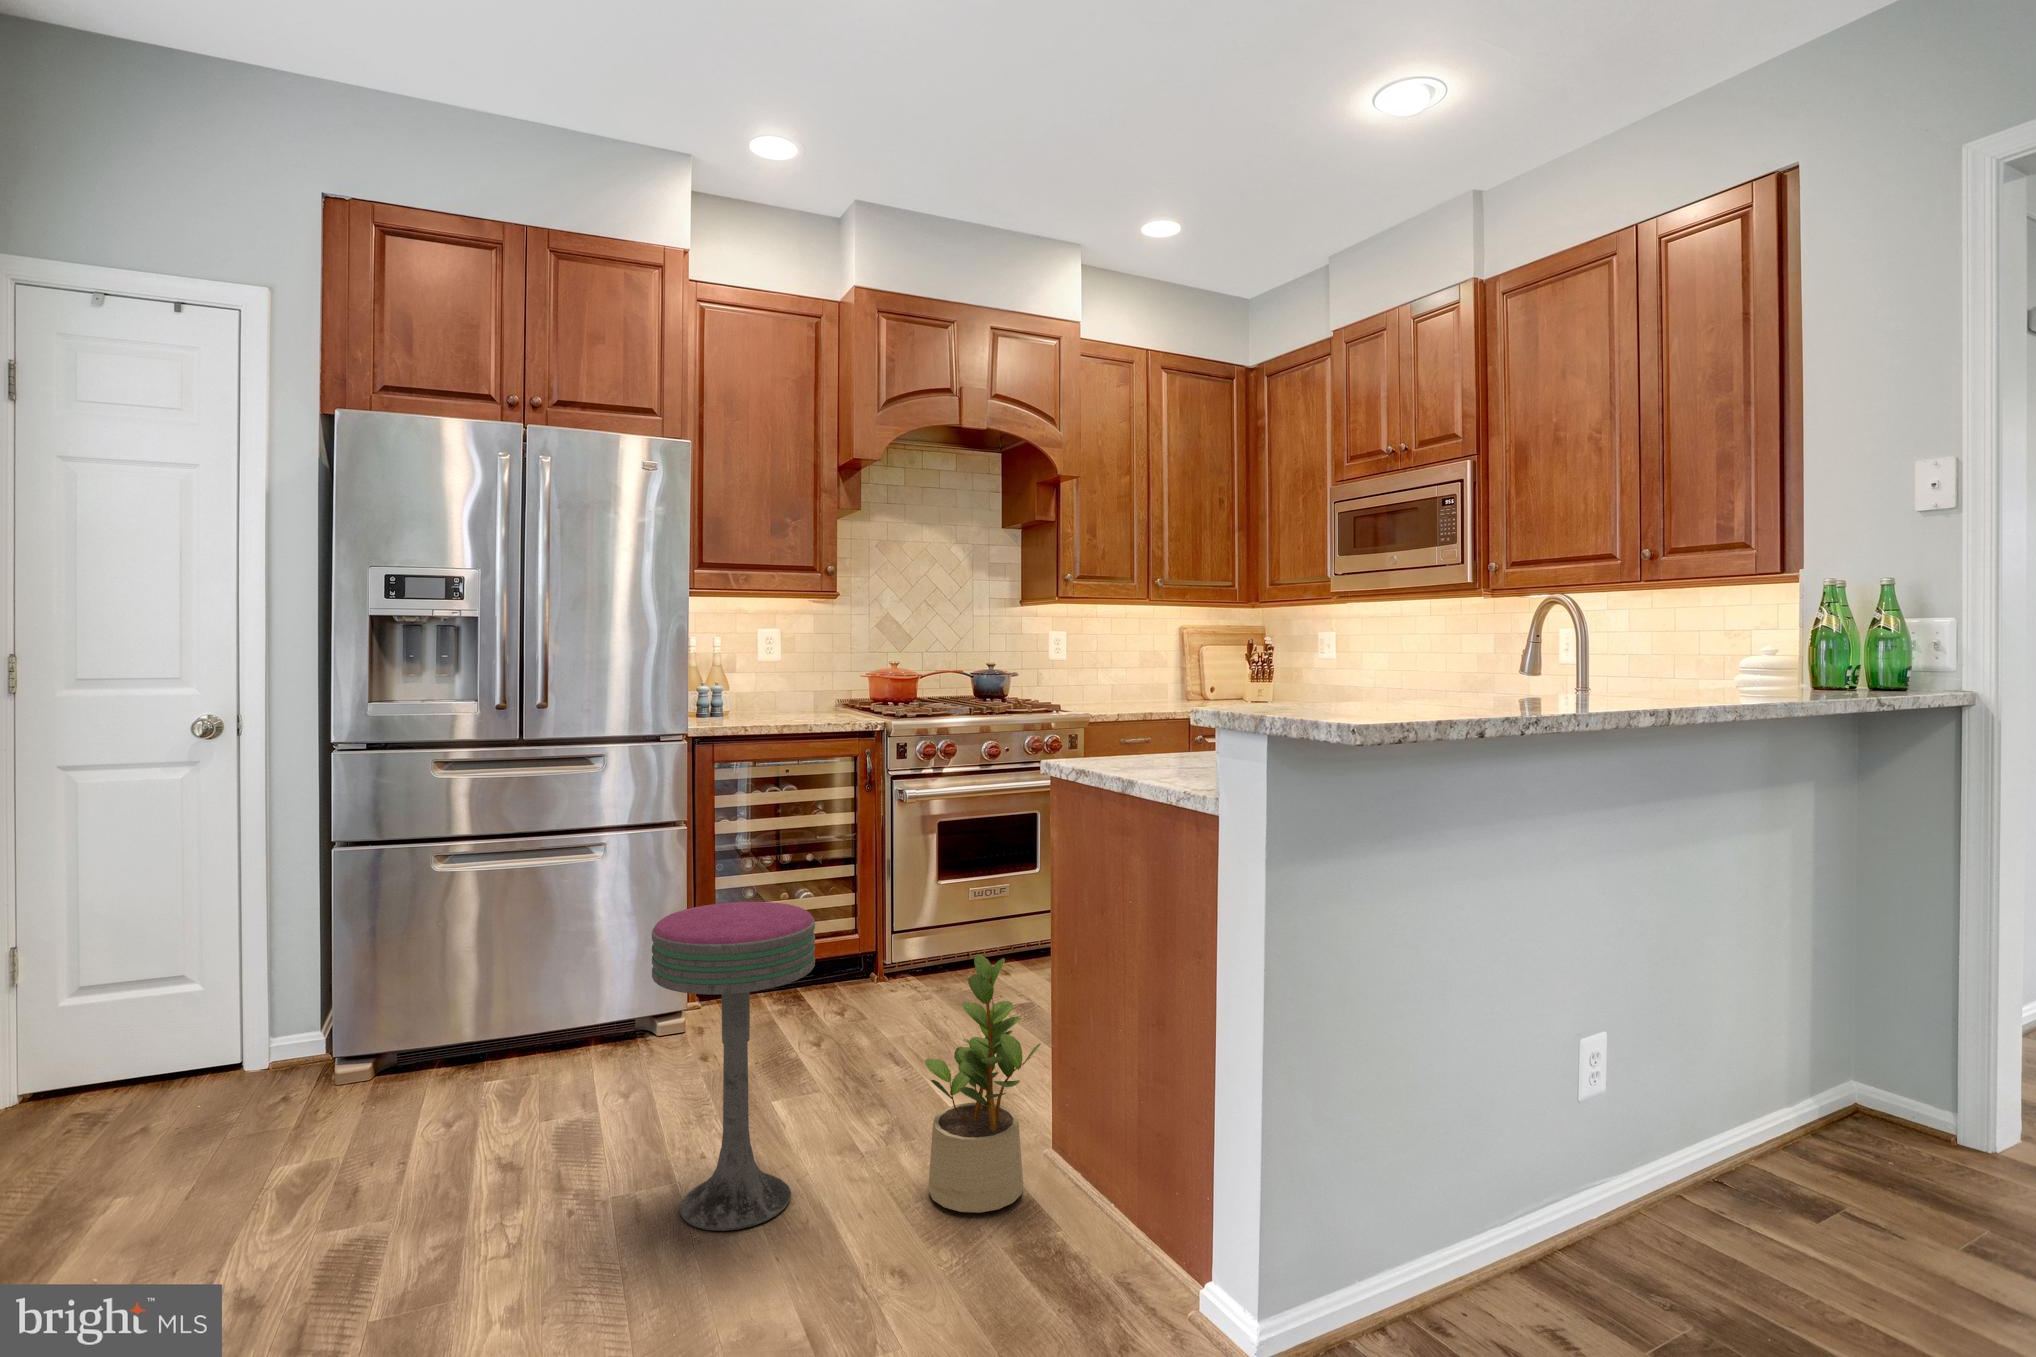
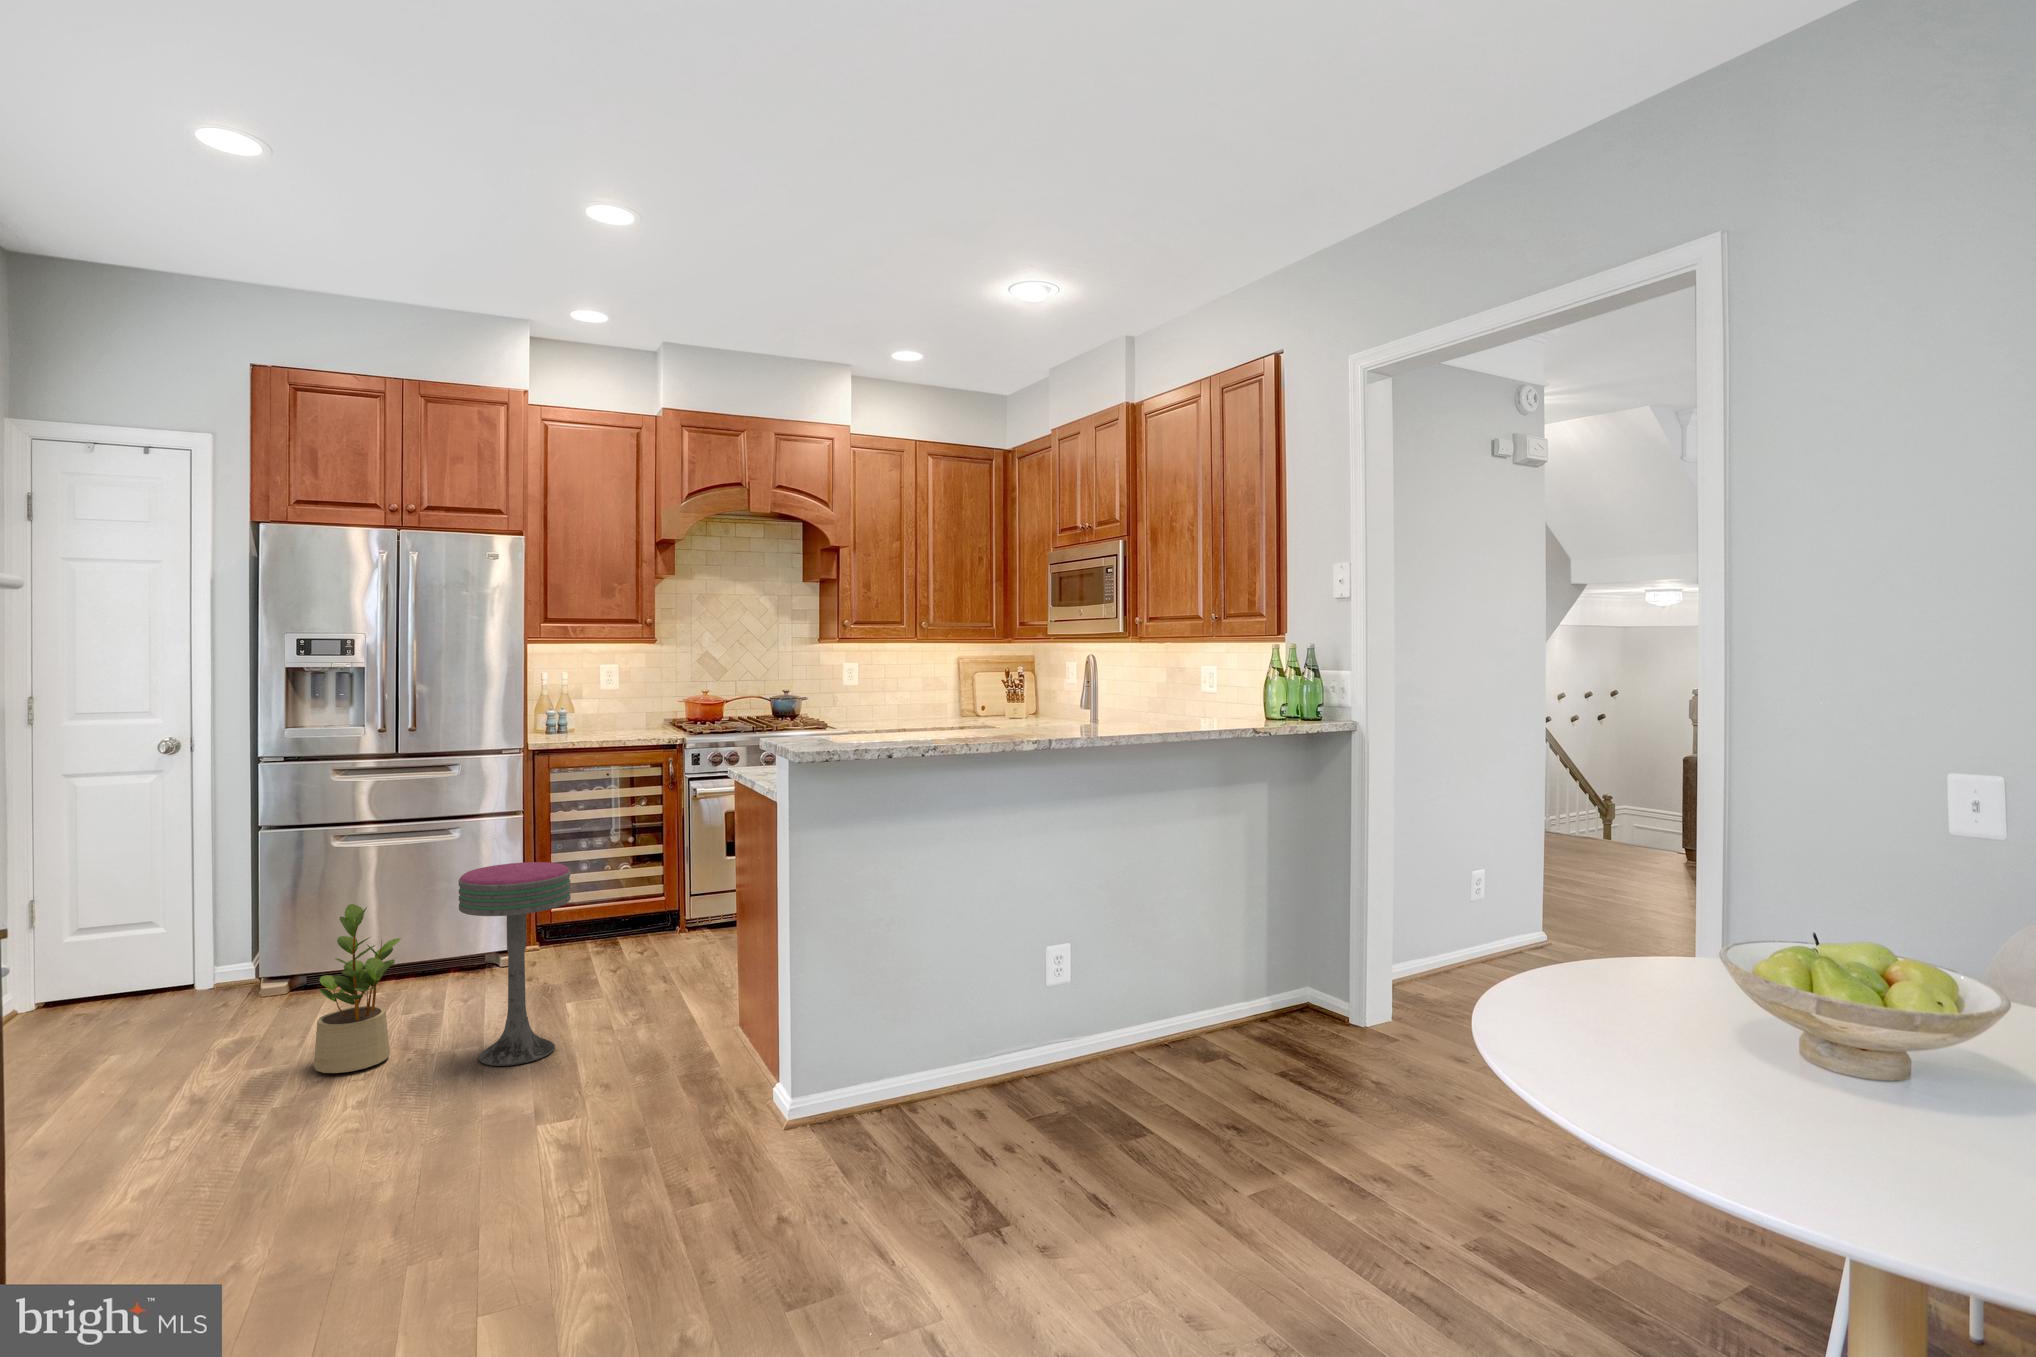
potted plant: present [925,954,1041,1213] -> present [314,904,401,1073]

